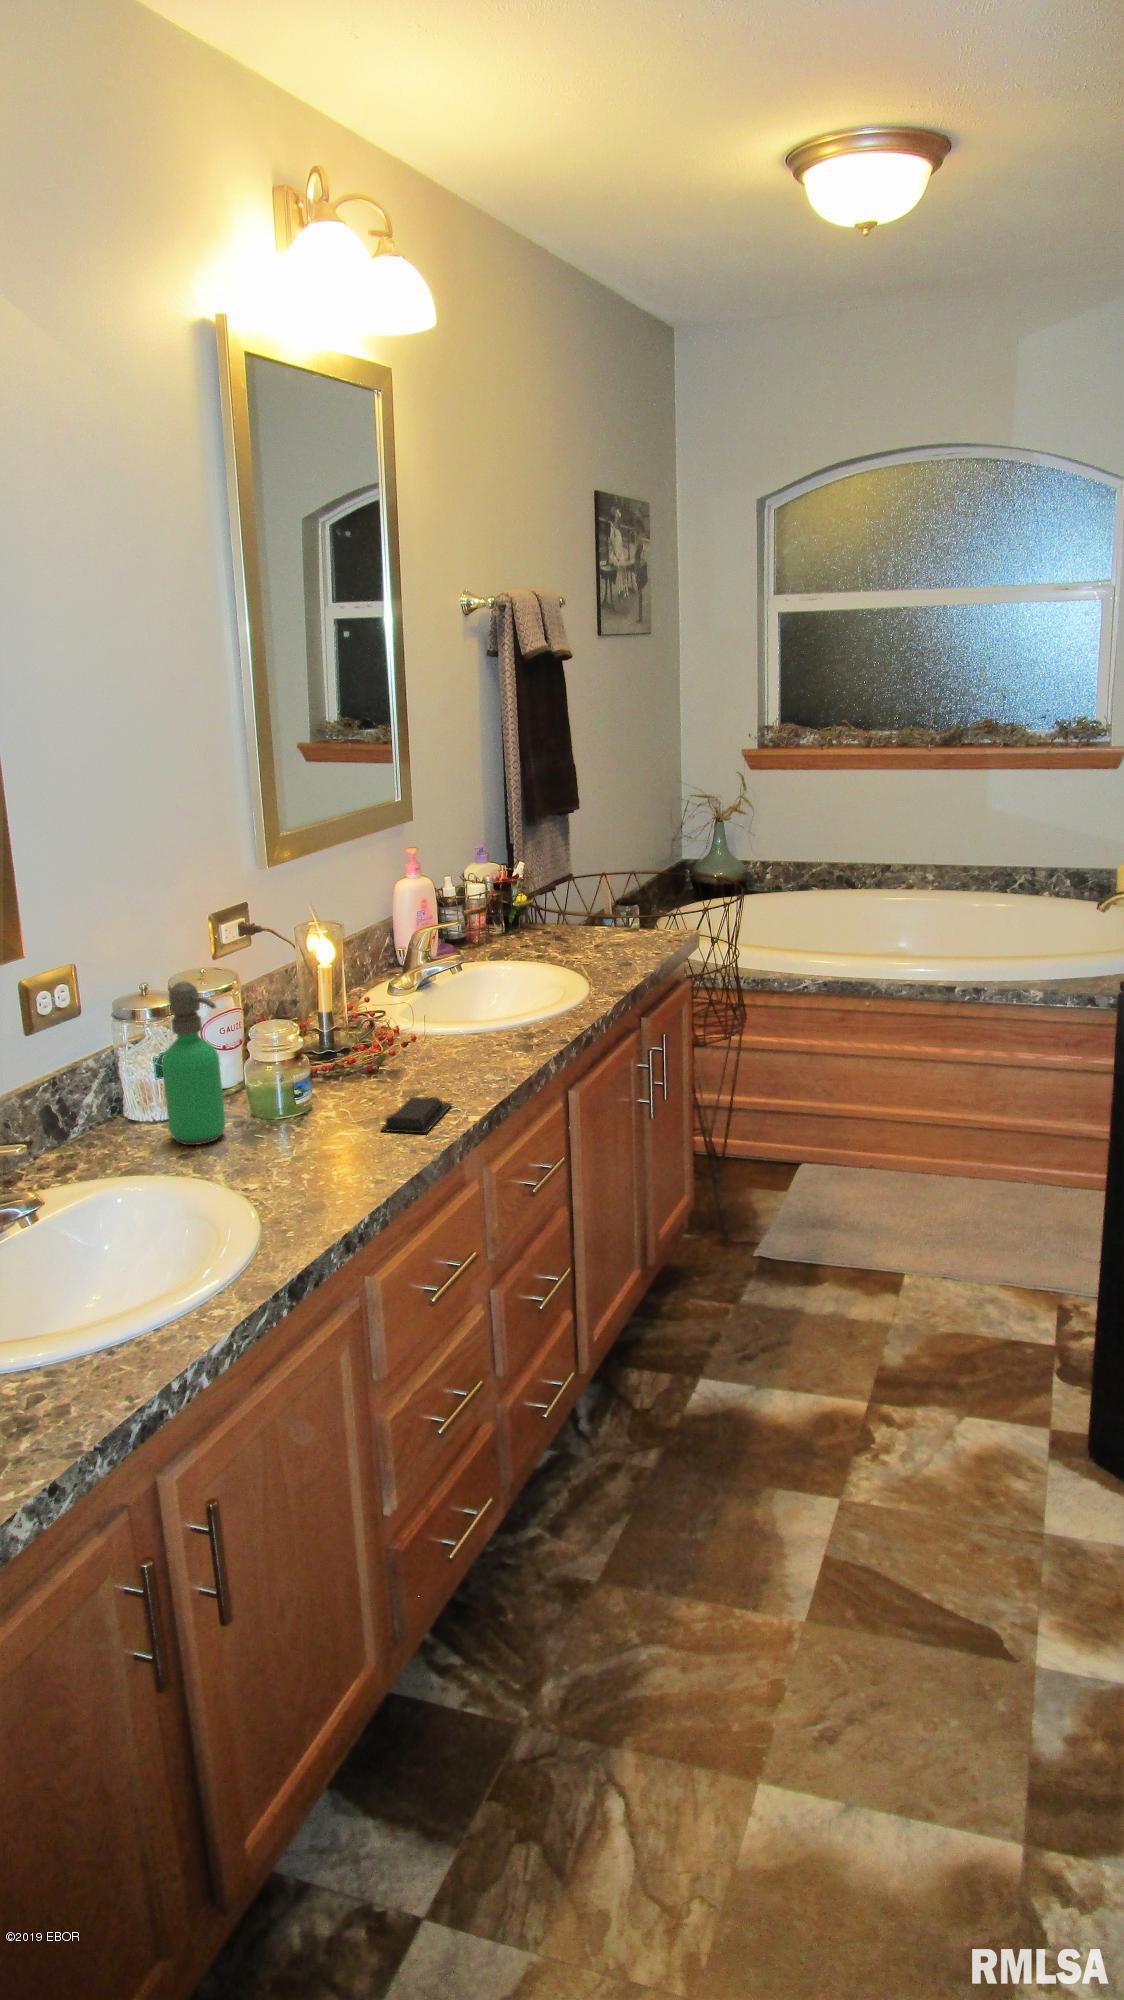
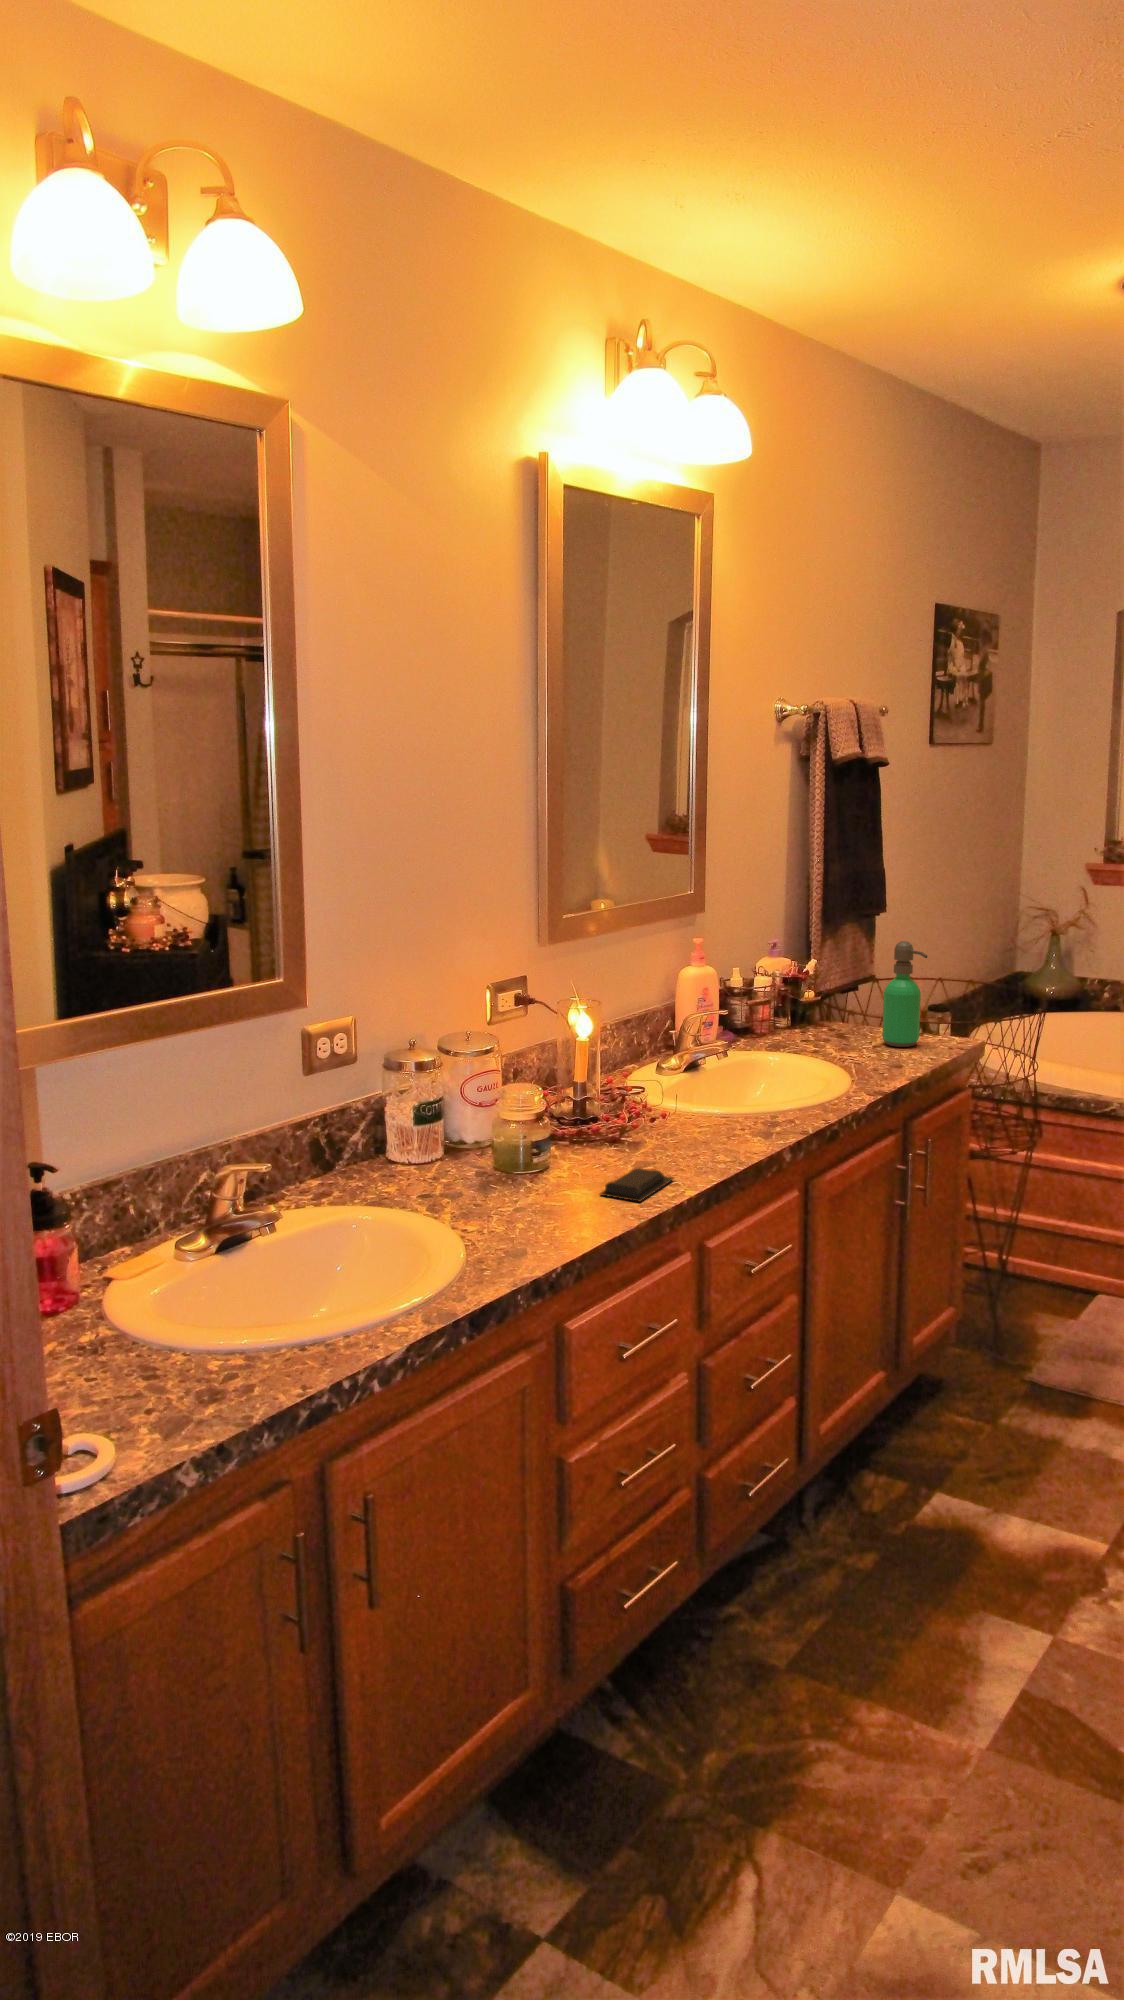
soap dispenser: present [162,982,225,1145] -> present [882,941,927,1047]

